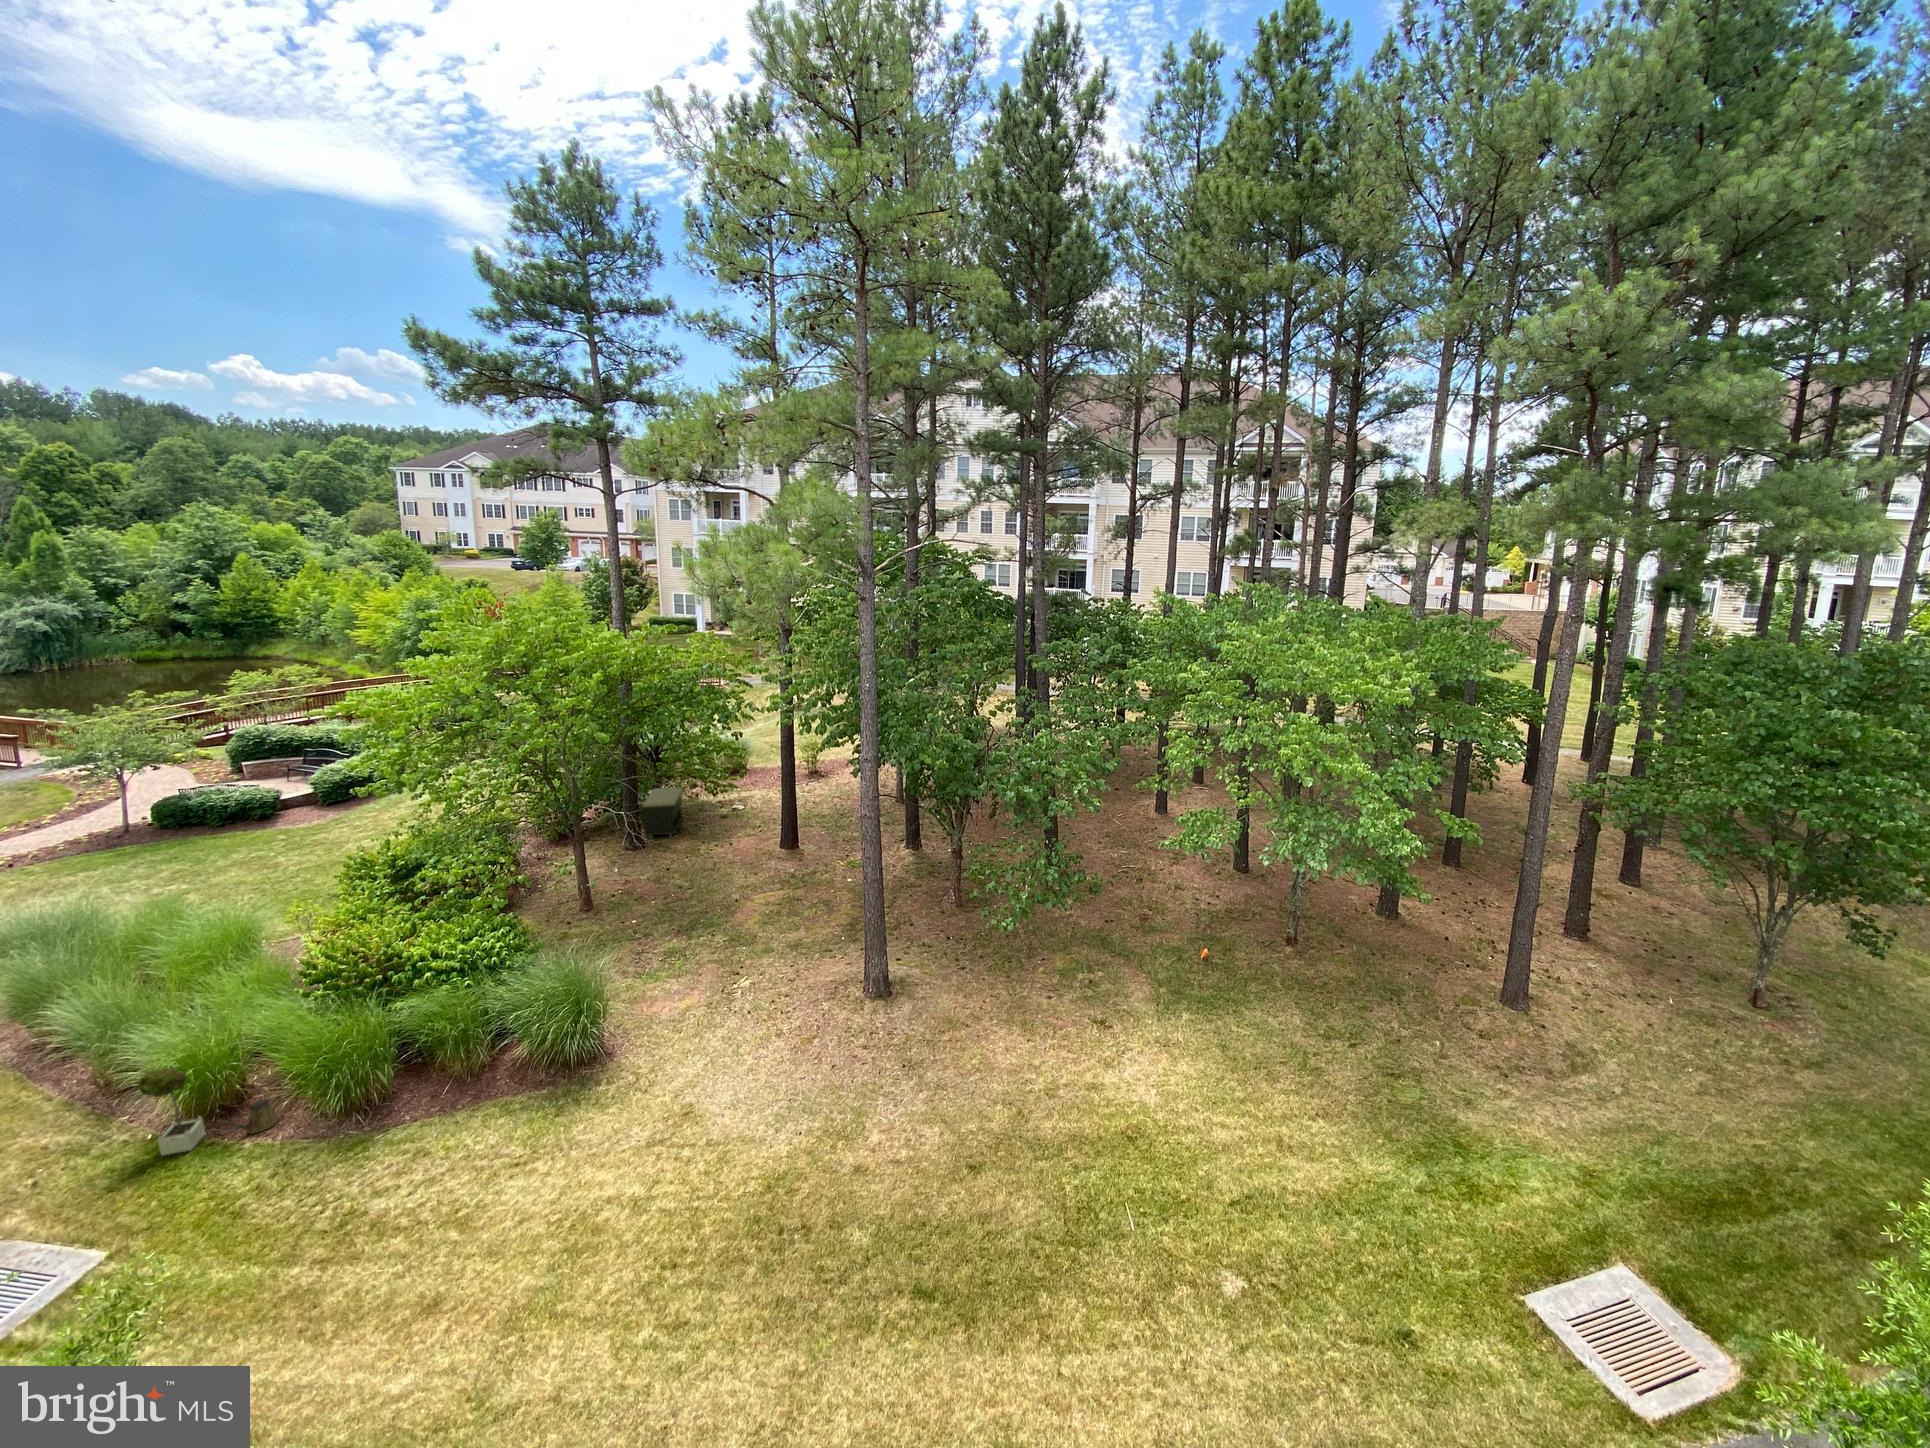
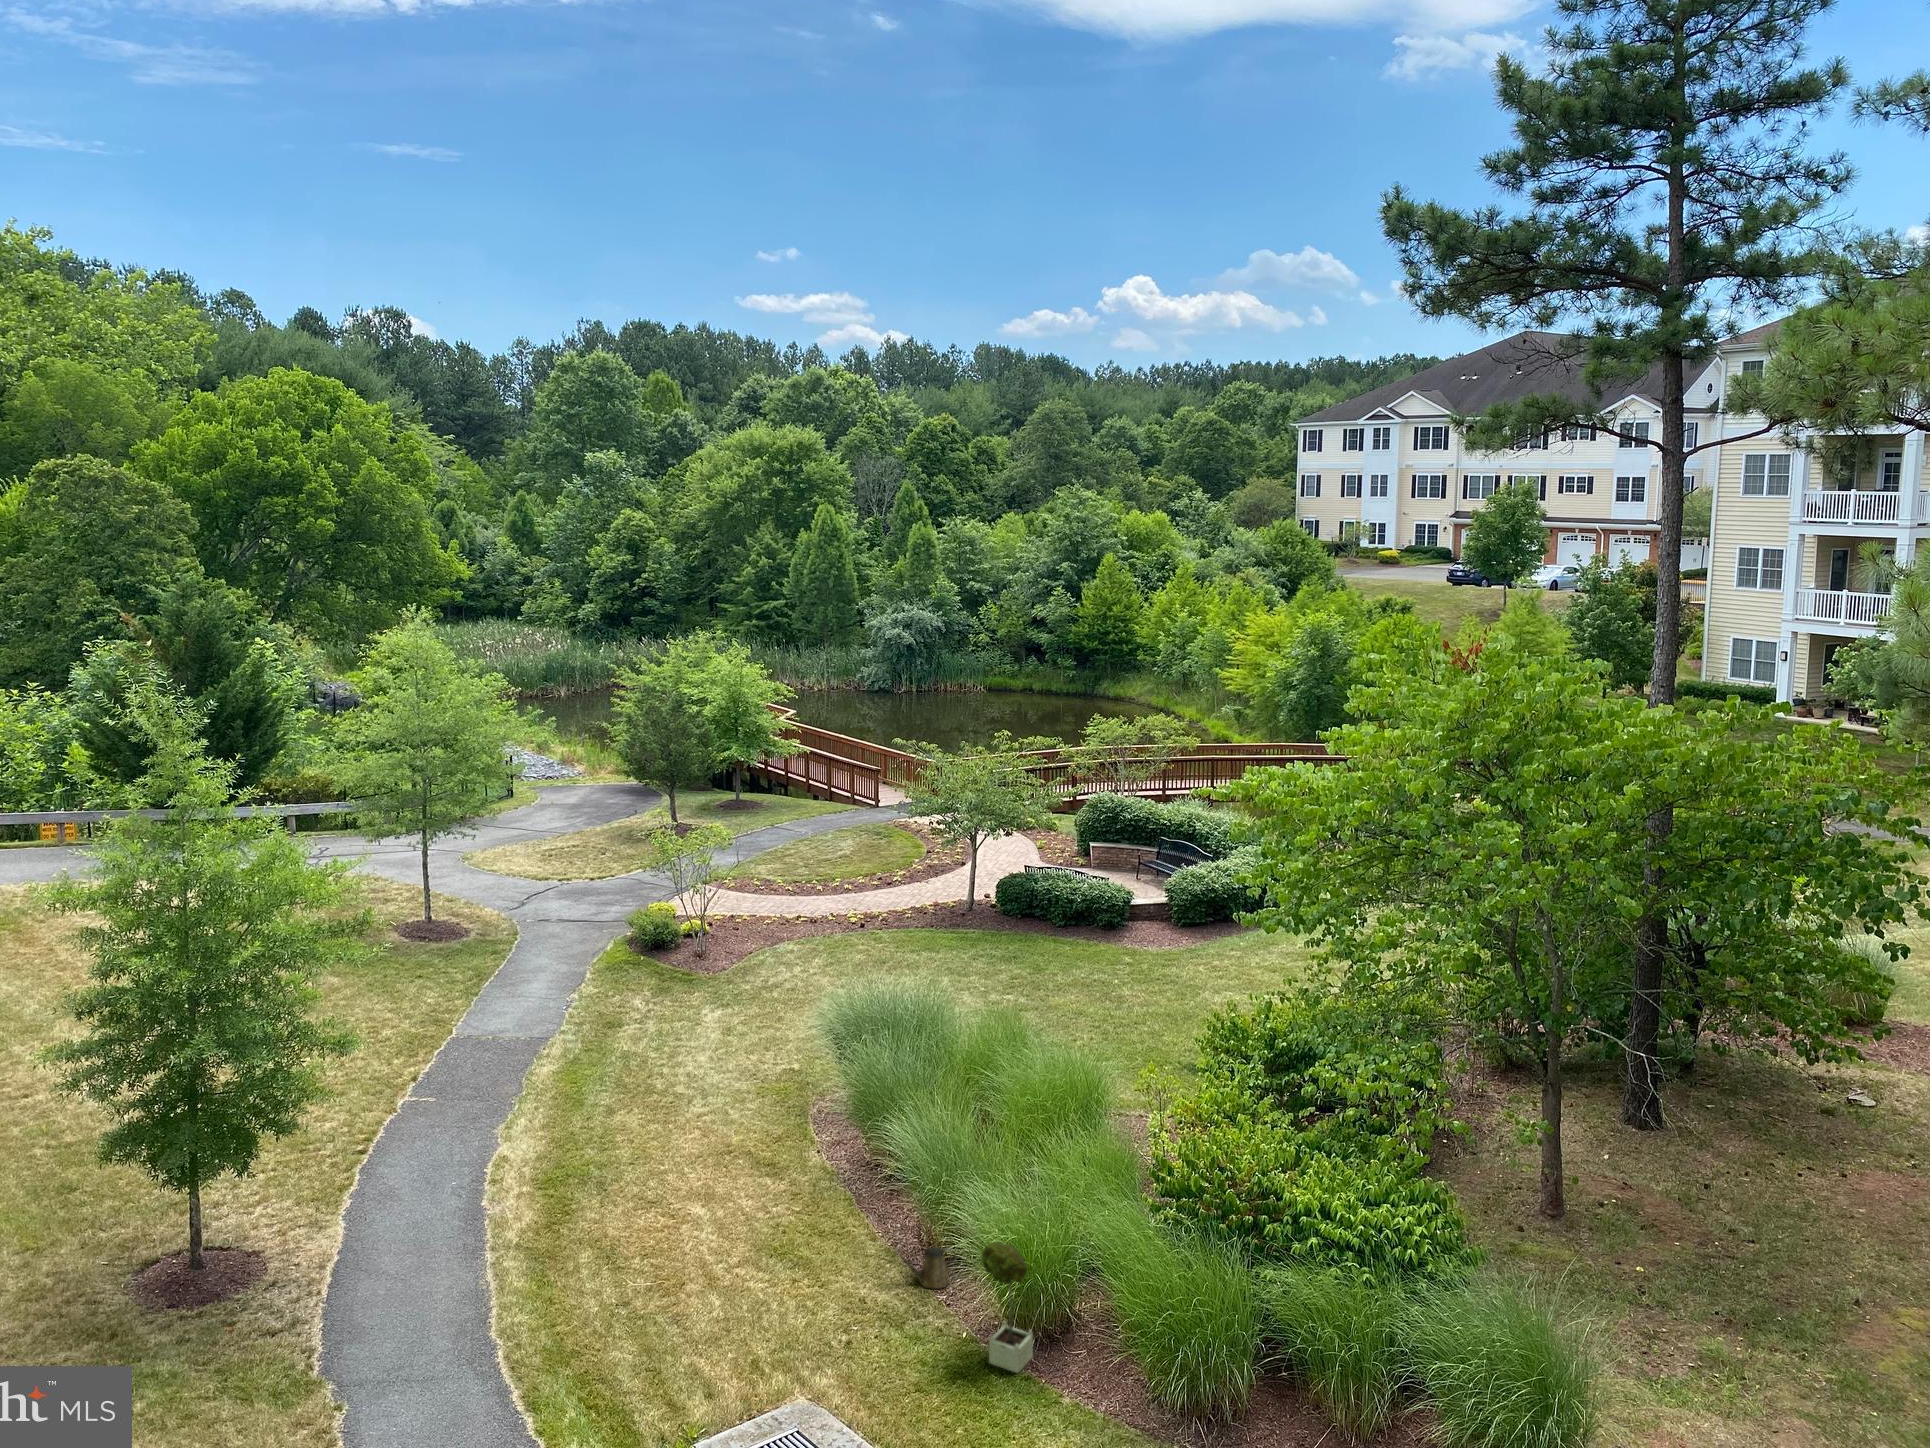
storage bench: present [643,787,683,837] -> none [1659,1019,1744,1124]
watering can: present [219,1095,281,1134] -> present [896,1247,956,1289]

